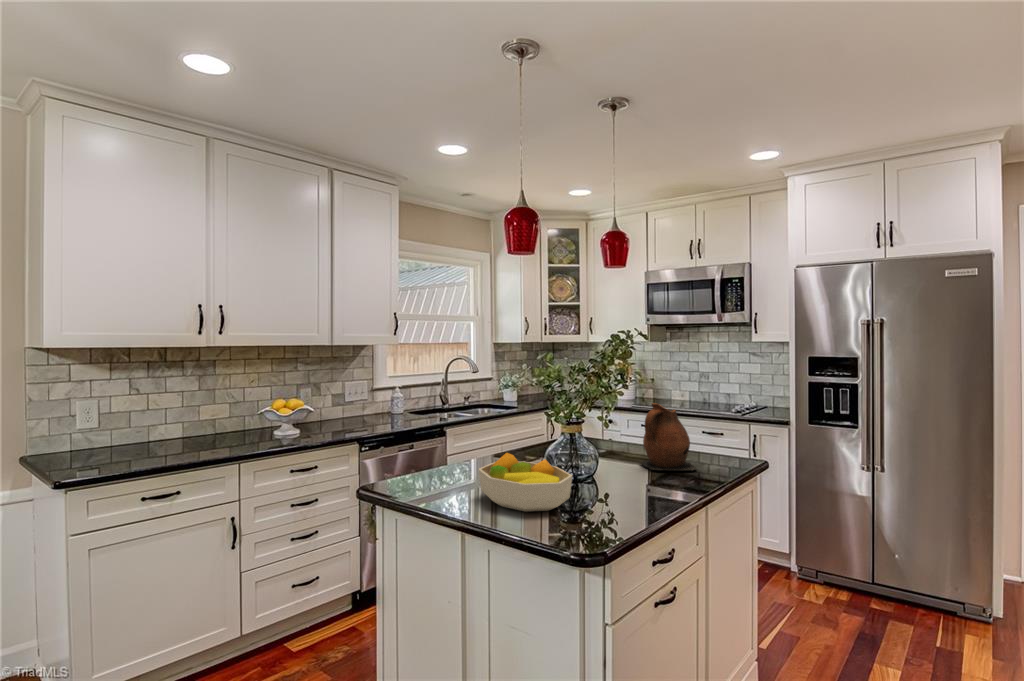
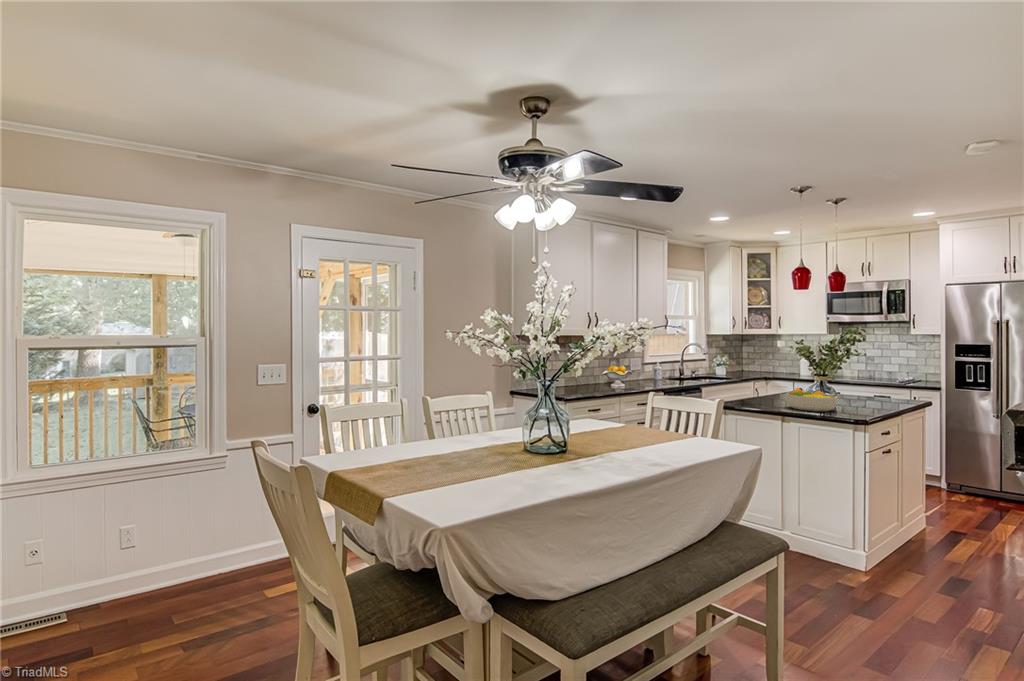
ceramic pitcher: present [641,403,696,471] -> none [855,367,893,403]

